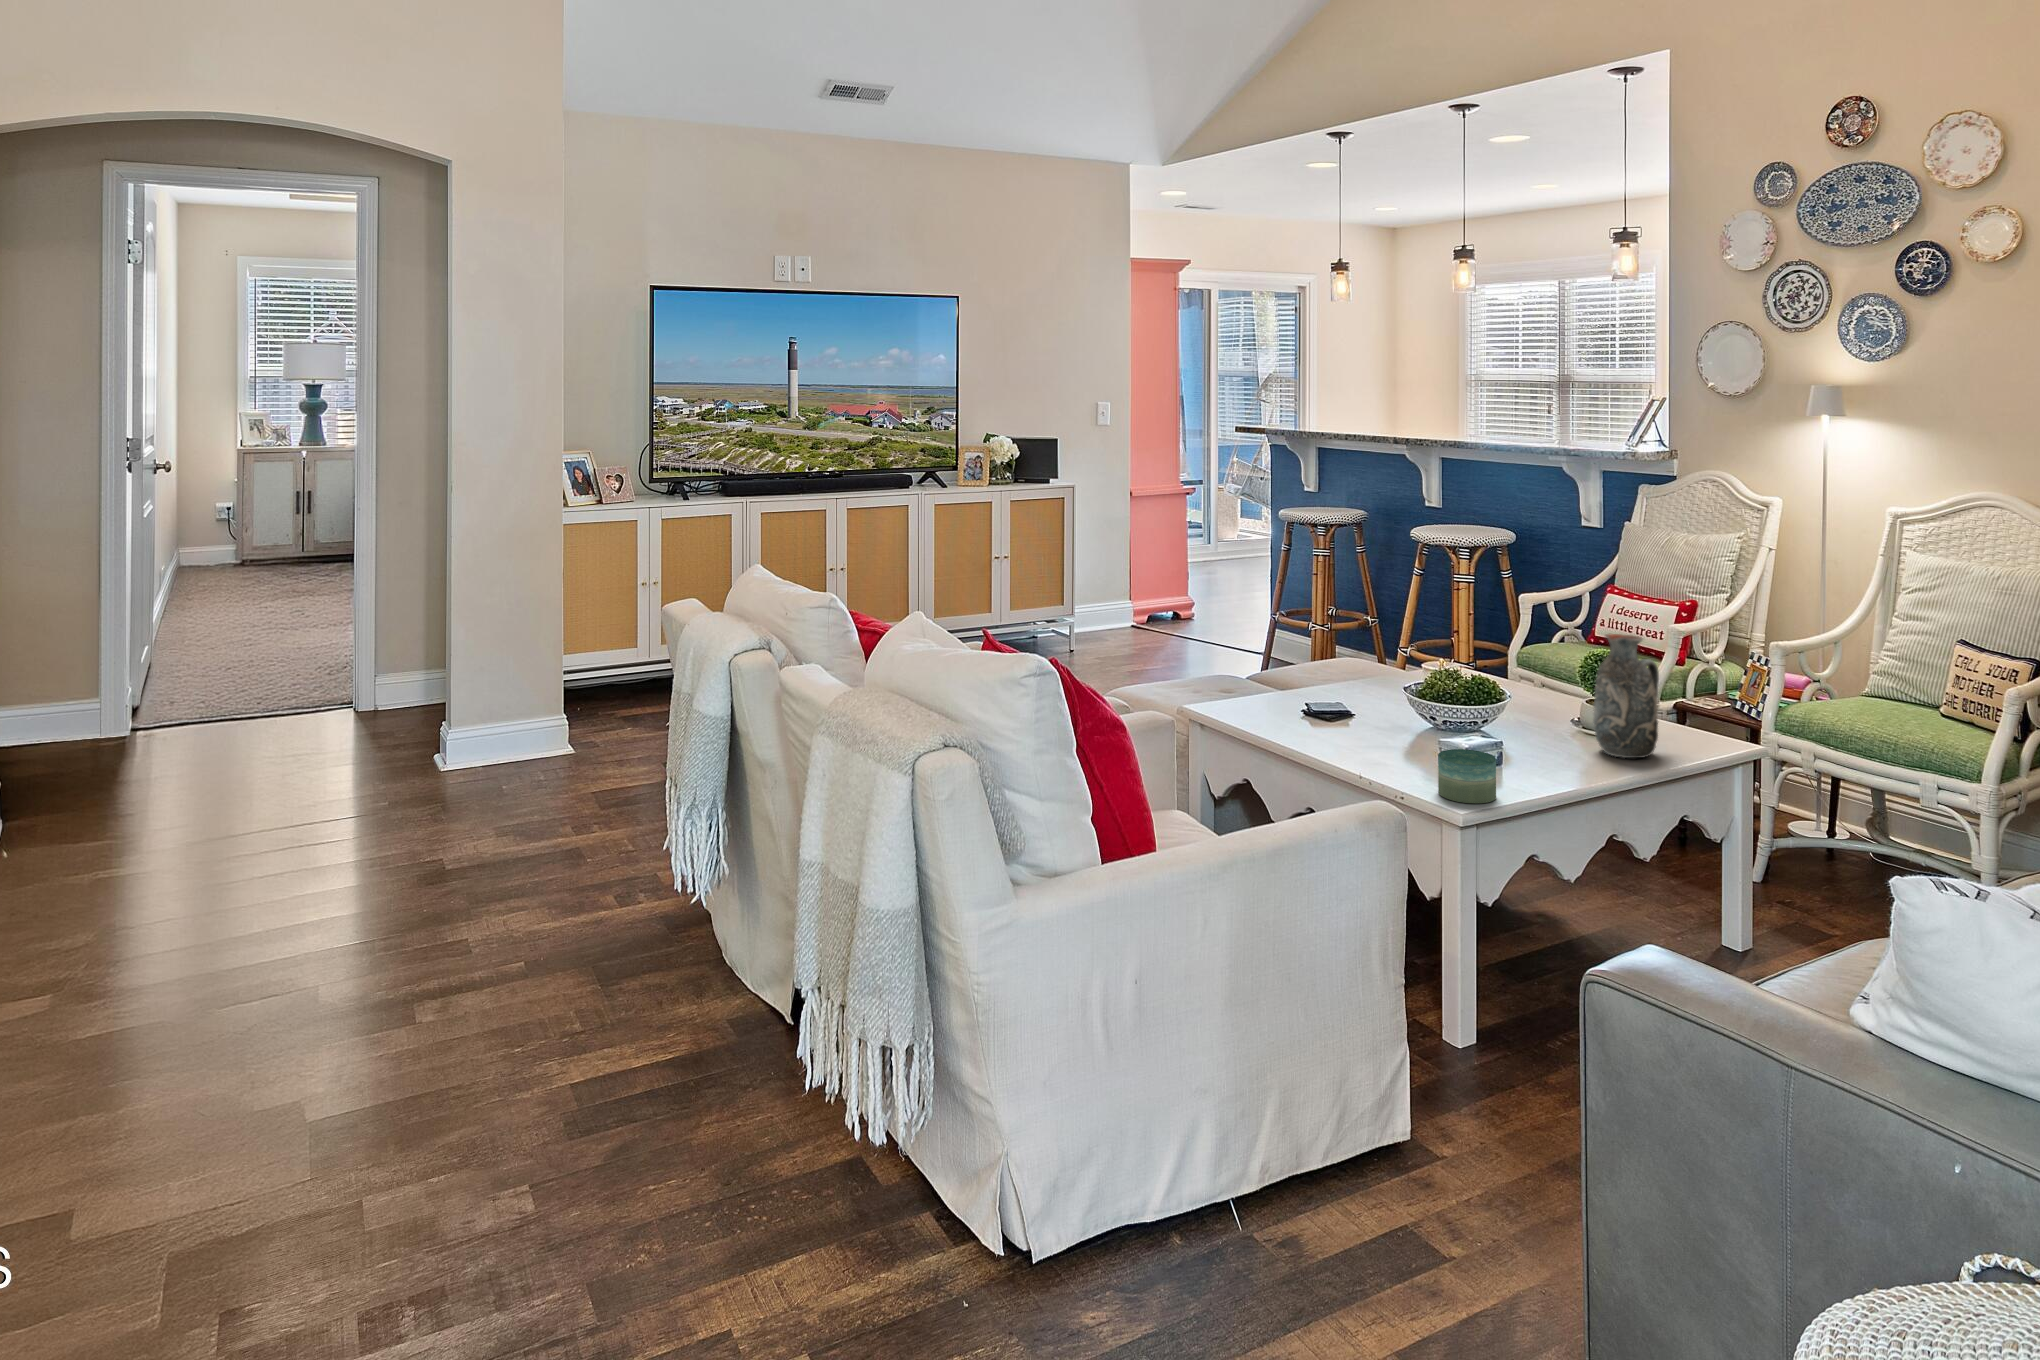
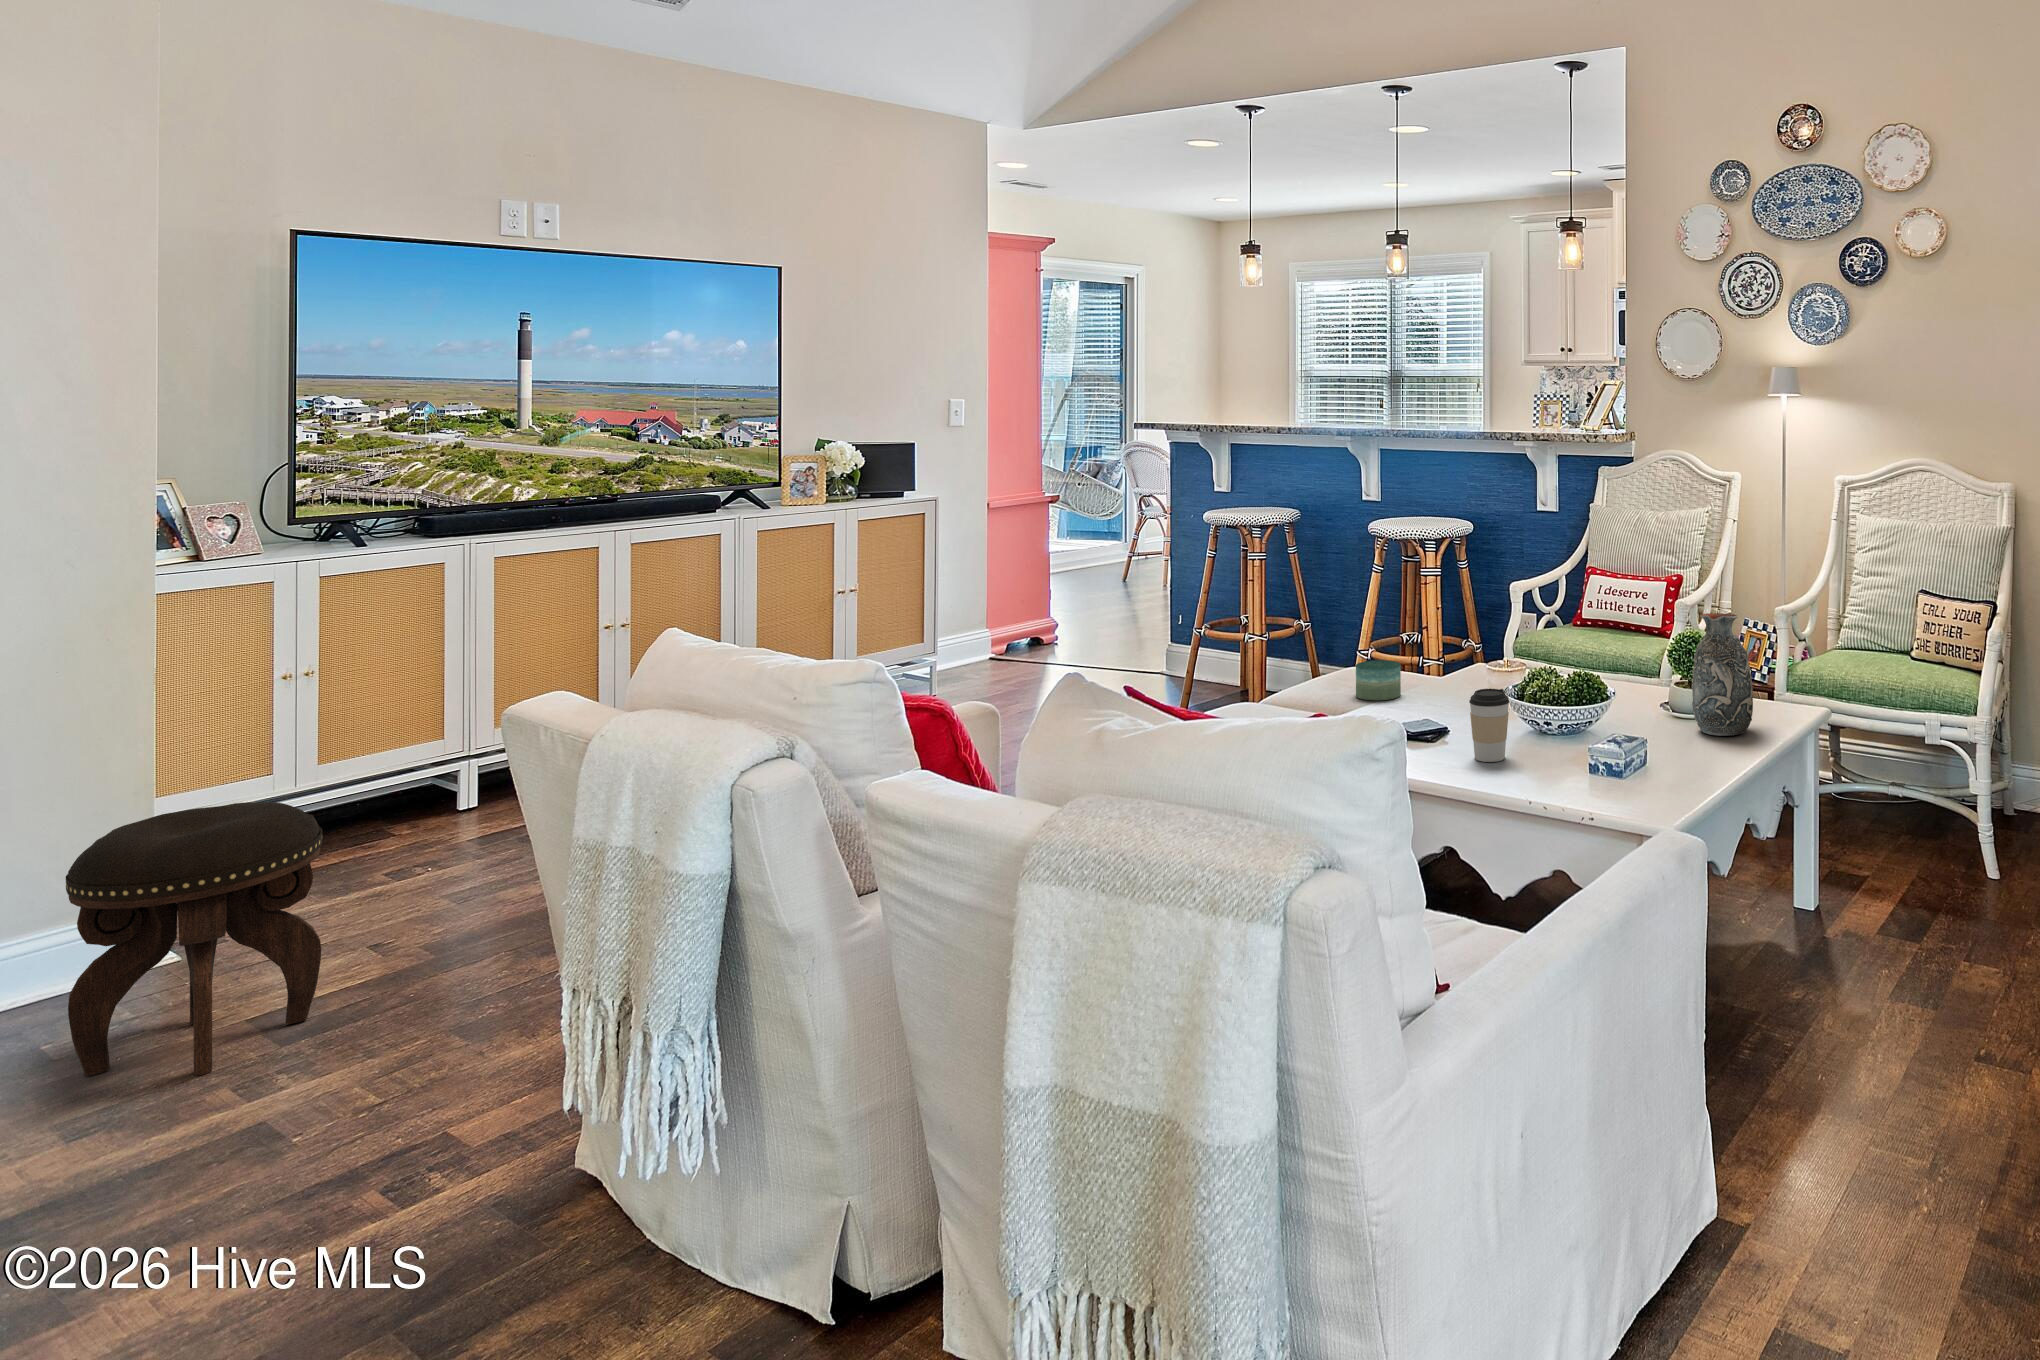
footstool: none [479,656,606,822] -> present [66,802,322,1076]
coffee cup: none [1353,680,1391,747] -> present [1469,689,1510,762]
candle: present [1438,749,1496,803] -> present [1356,660,1401,700]

